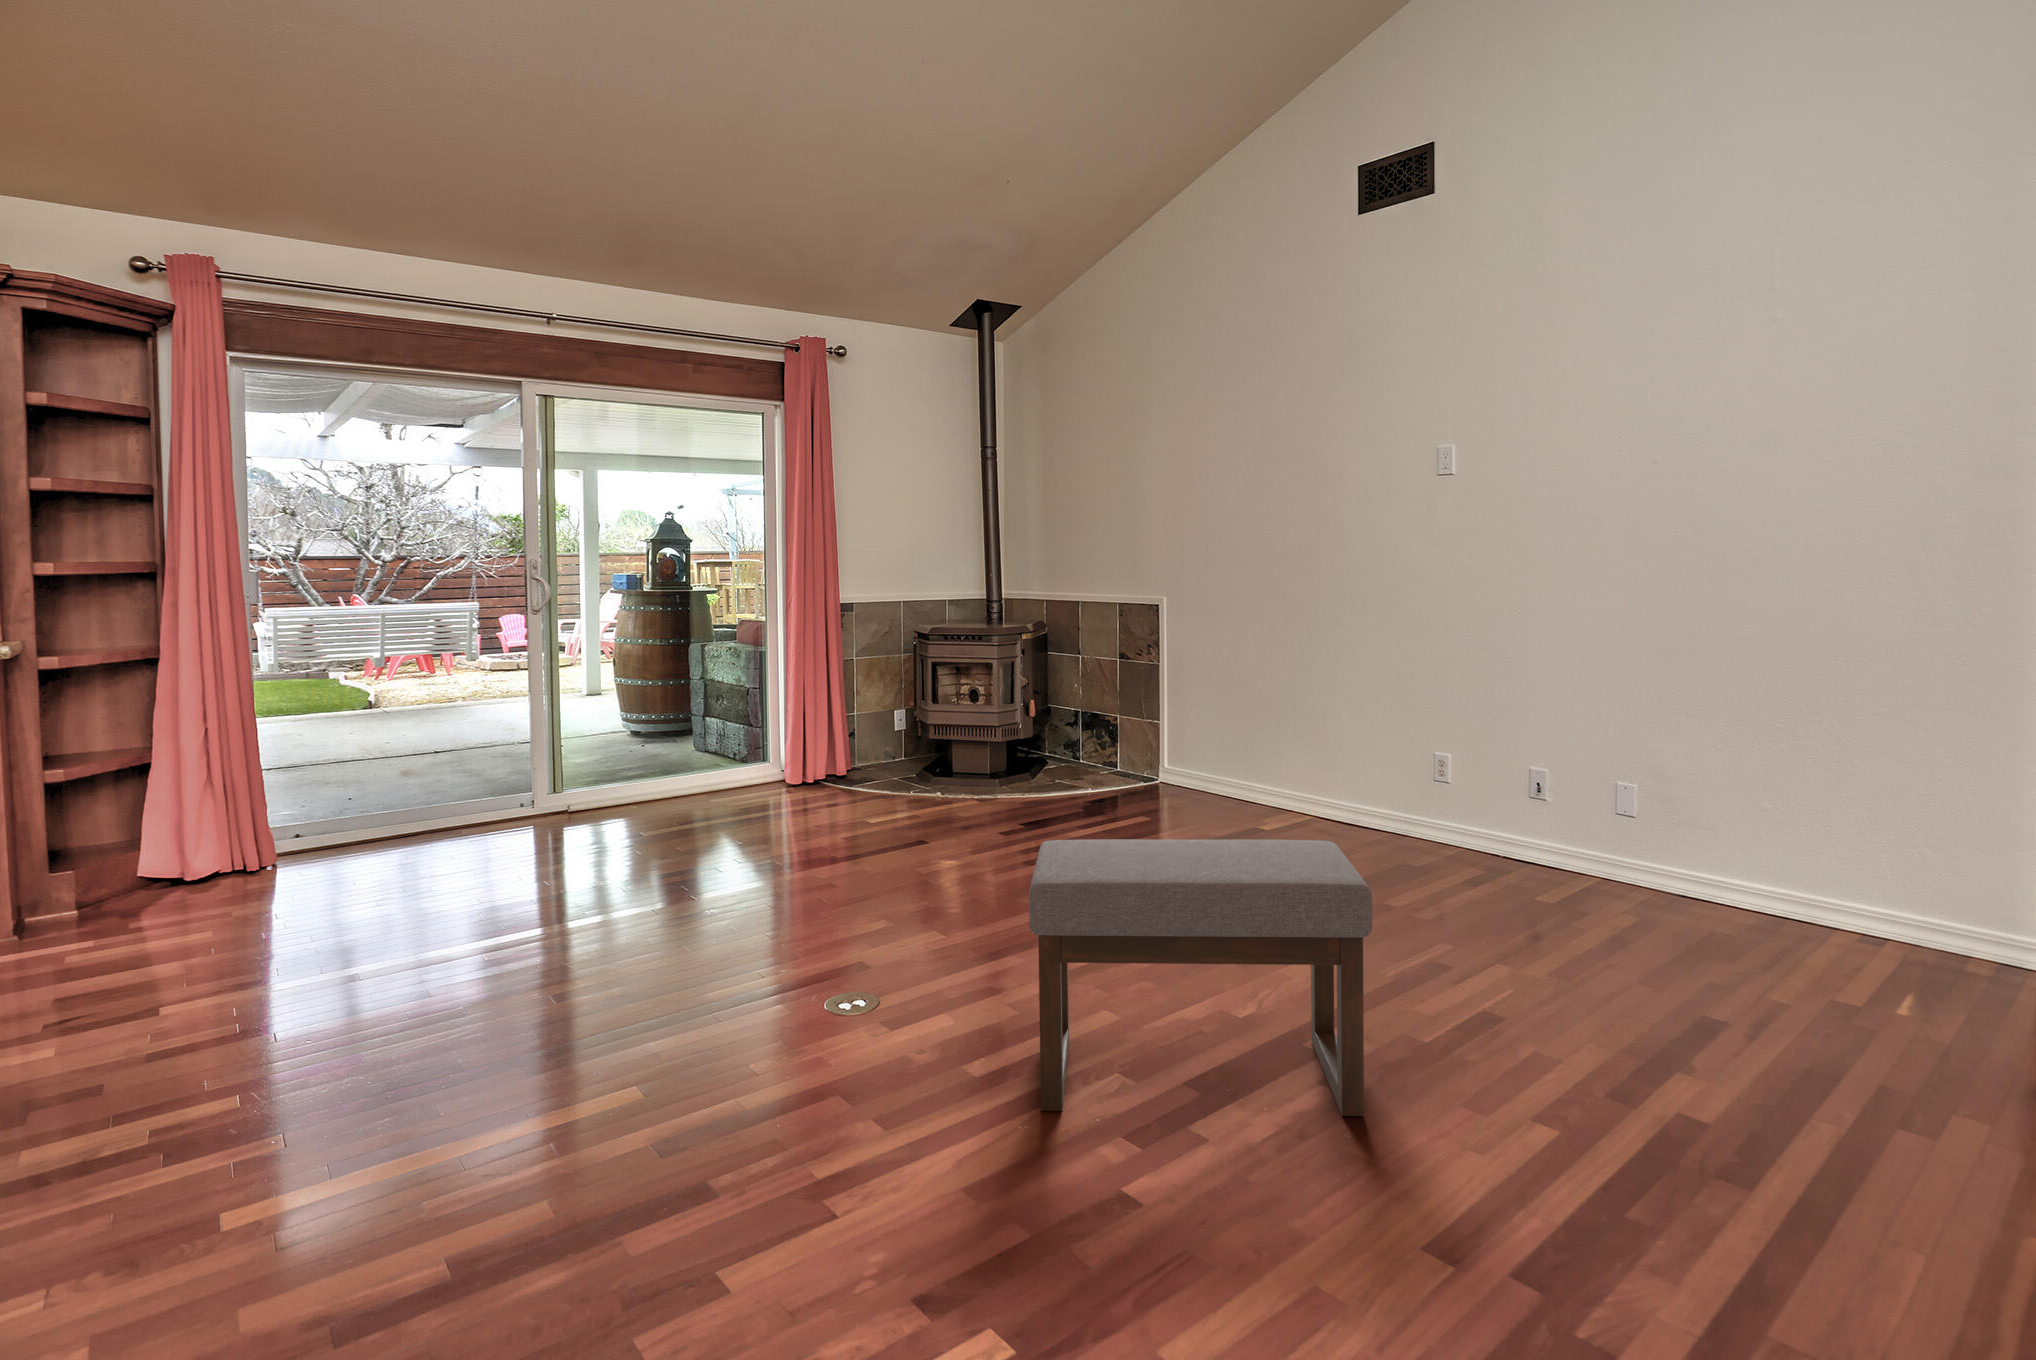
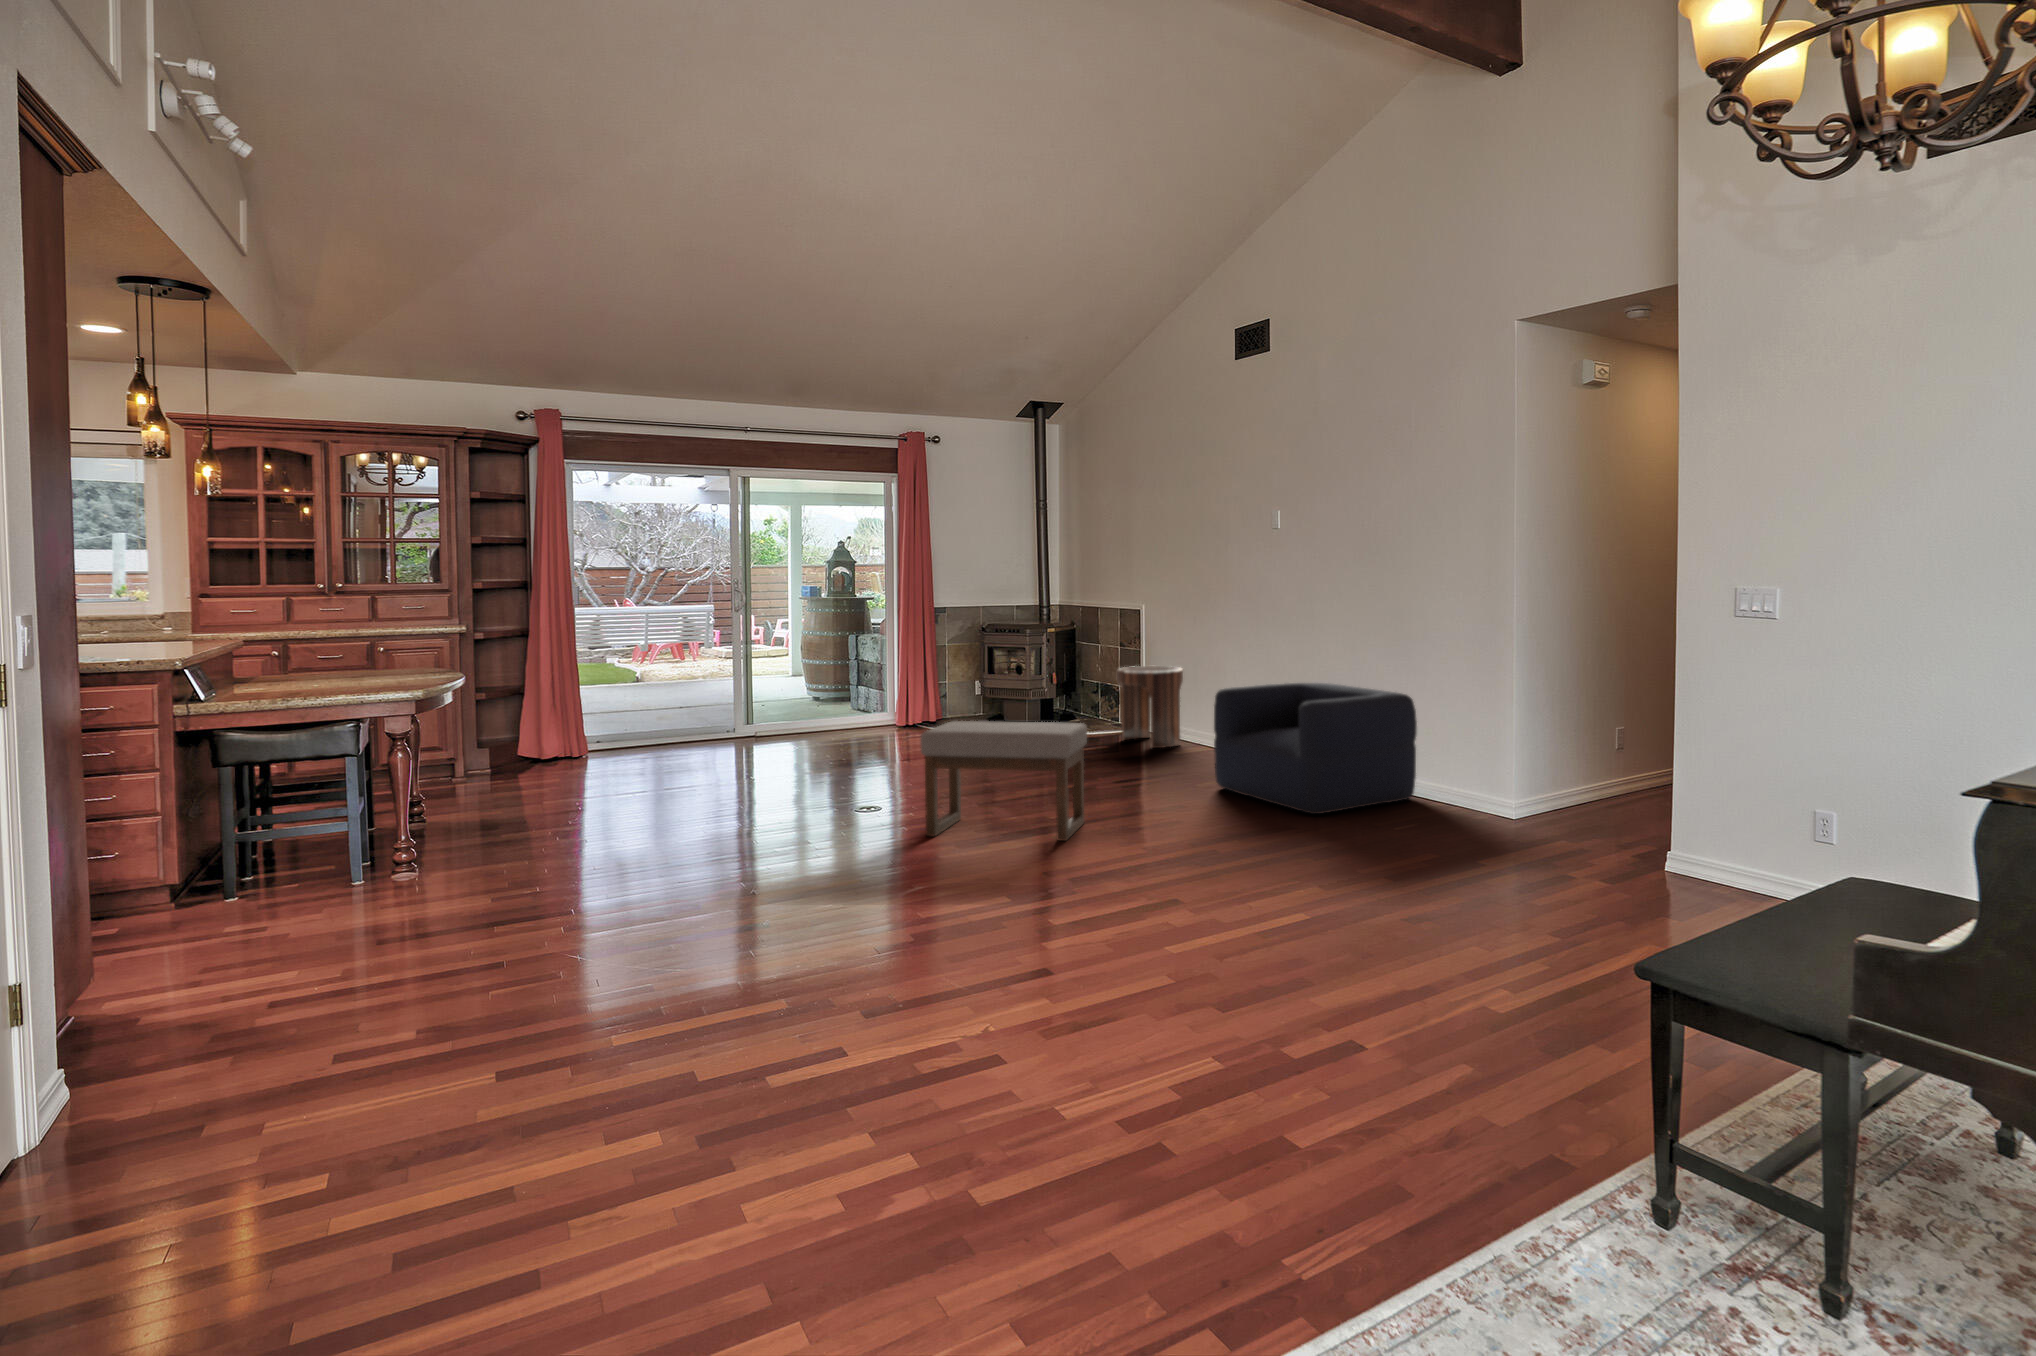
side table: none [1153,690,1257,821] -> present [1117,666,1183,748]
armchair: none [1441,726,1842,995] -> present [1214,683,1417,814]

